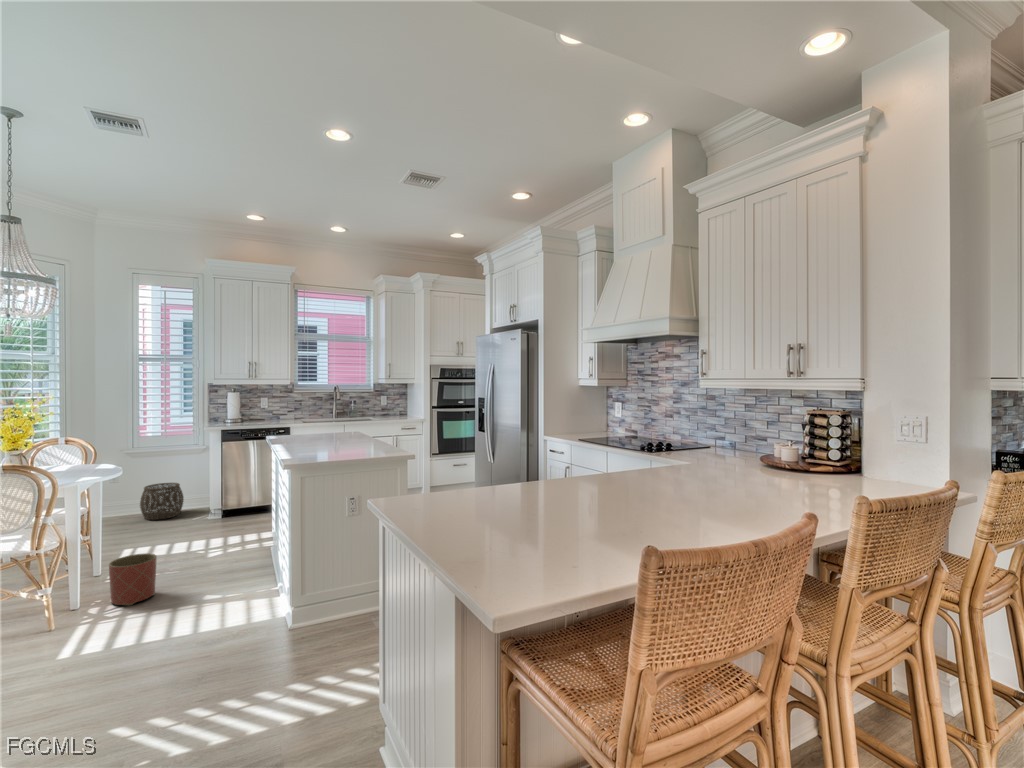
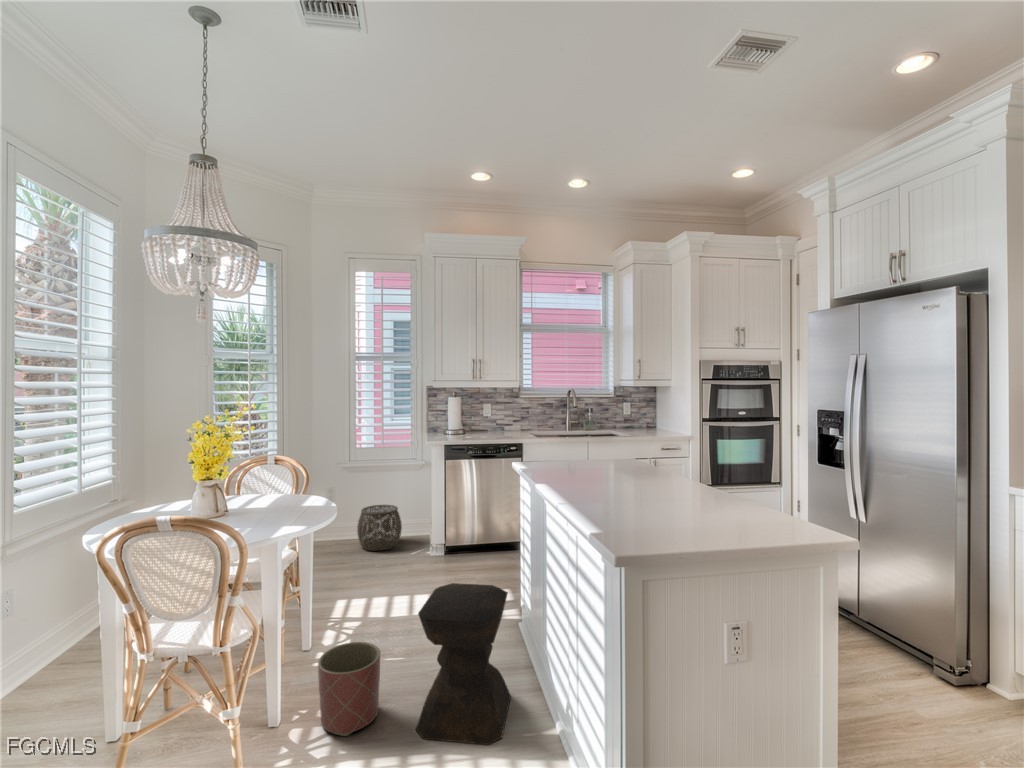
stool: none [181,510,252,600] -> present [416,583,511,745]

